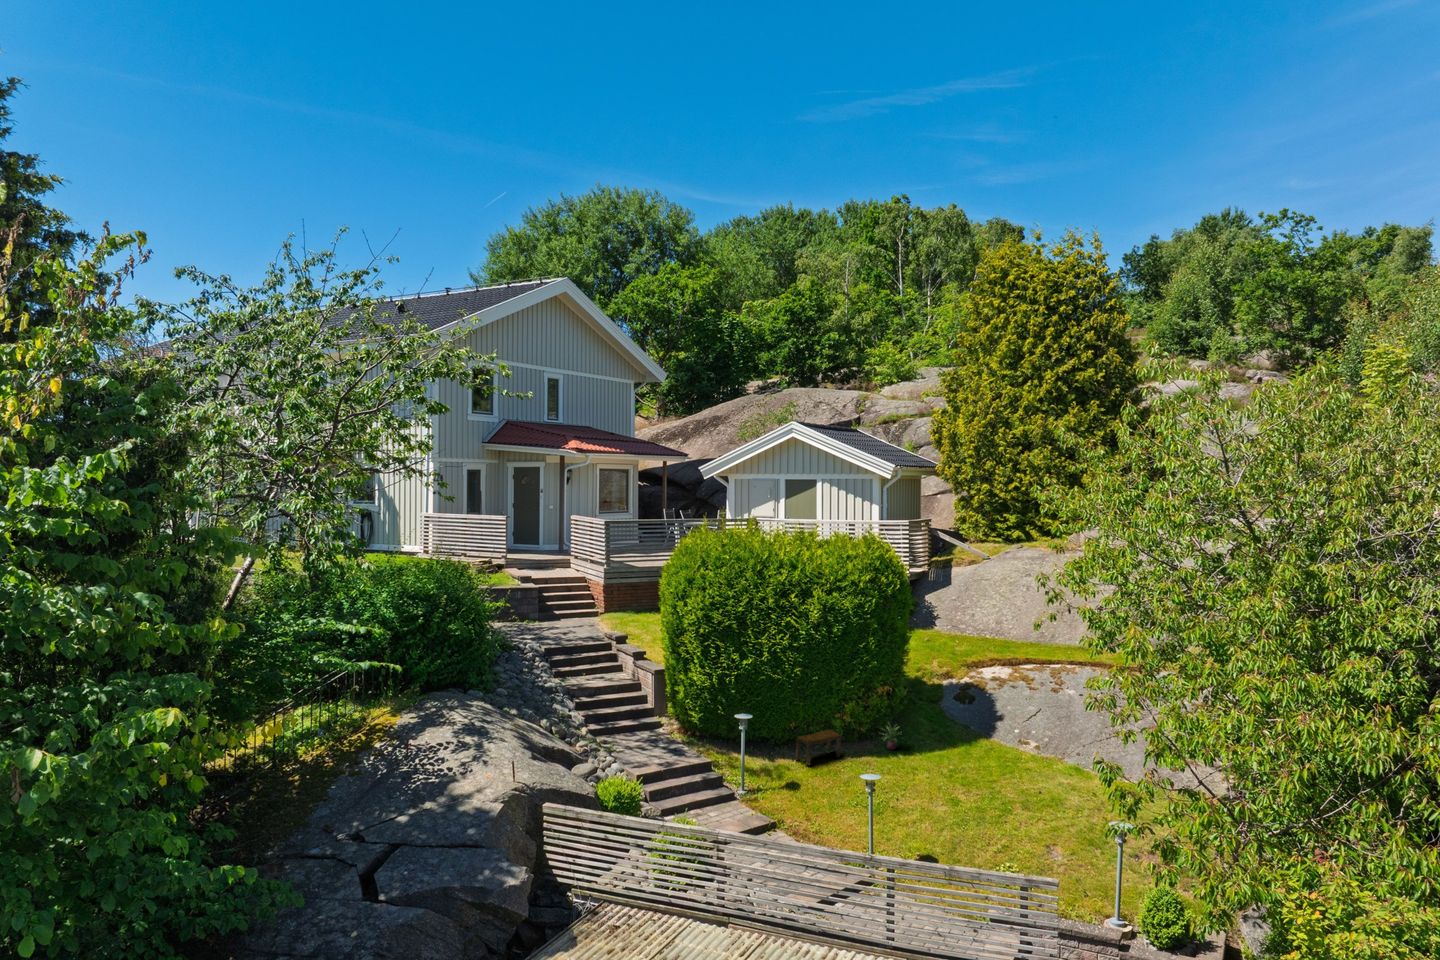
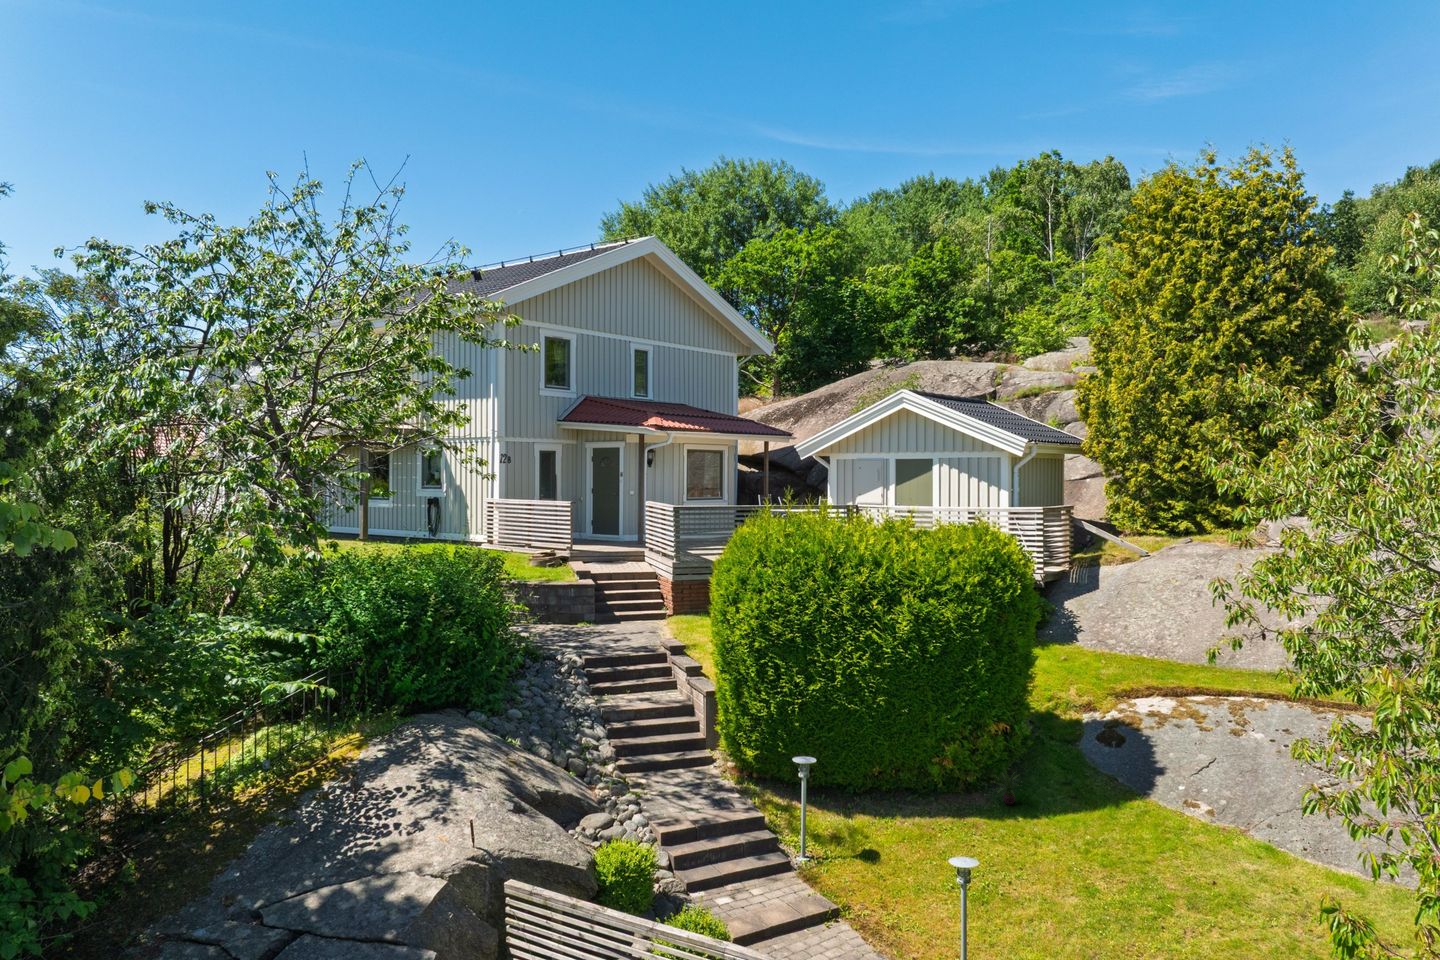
bench: present [796,730,842,765] -> none [880,774,940,822]

